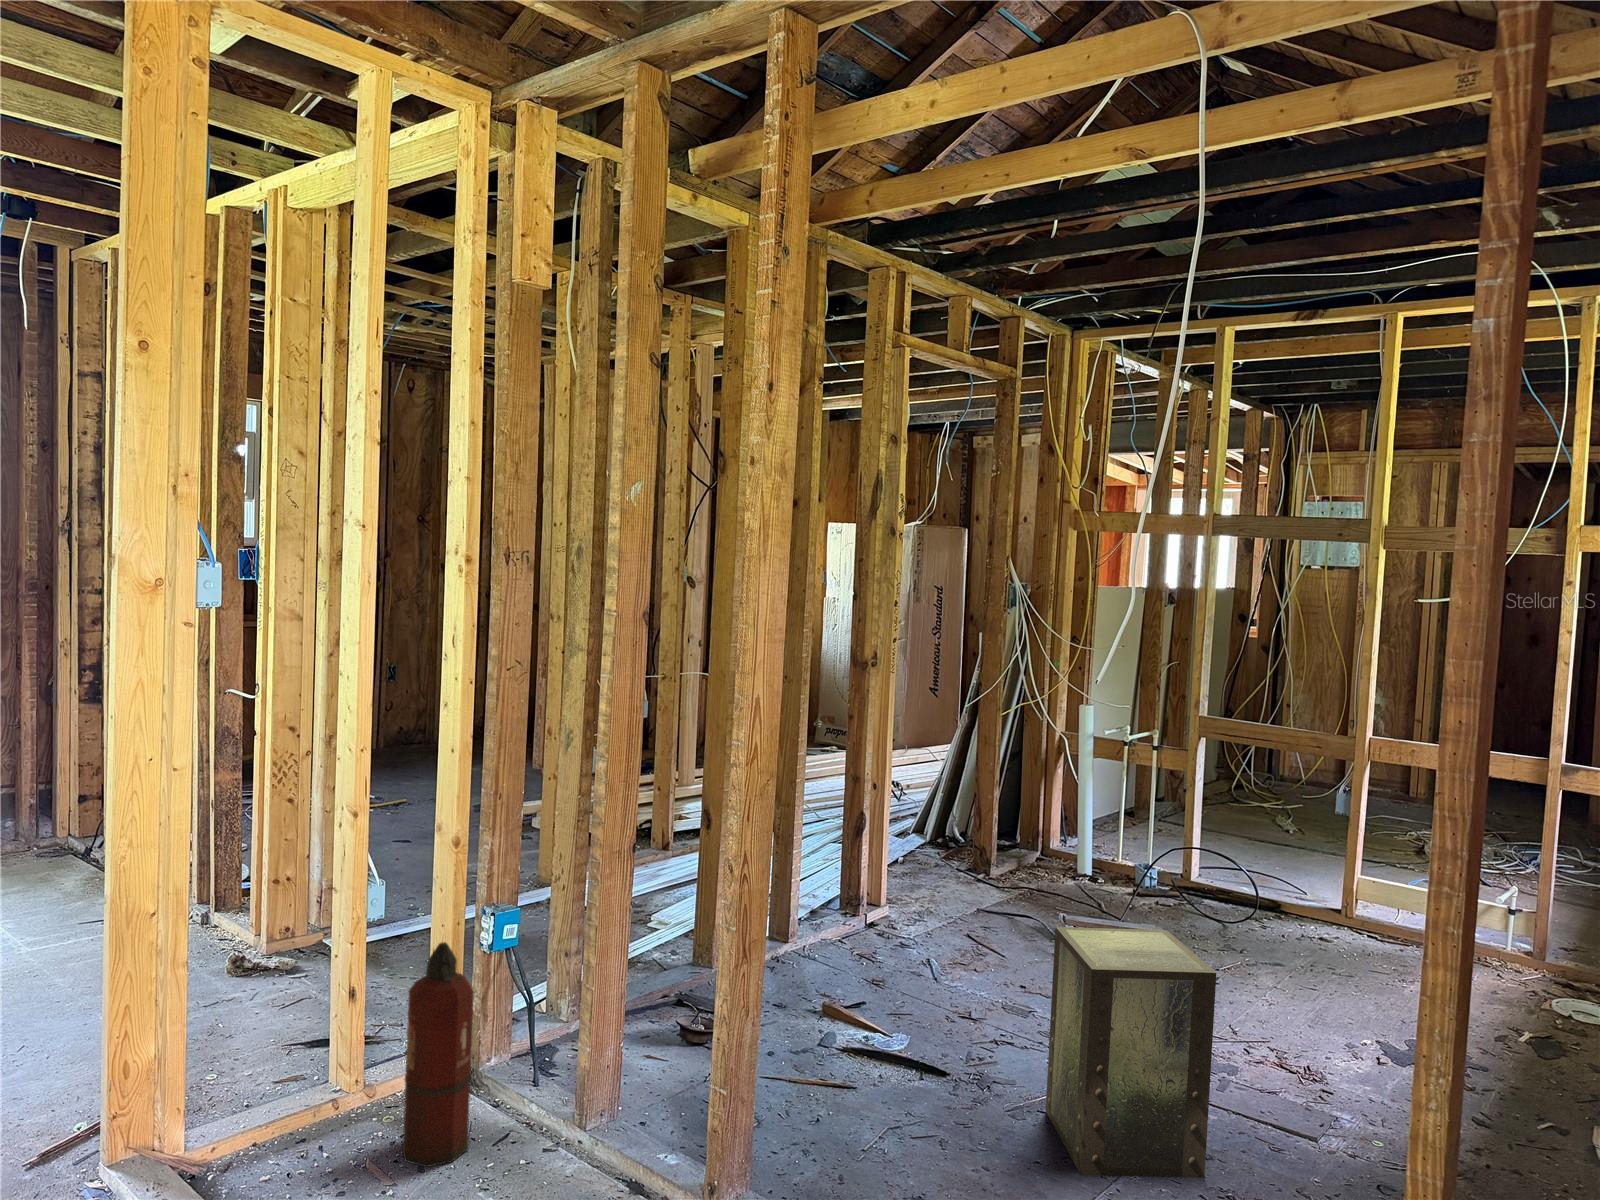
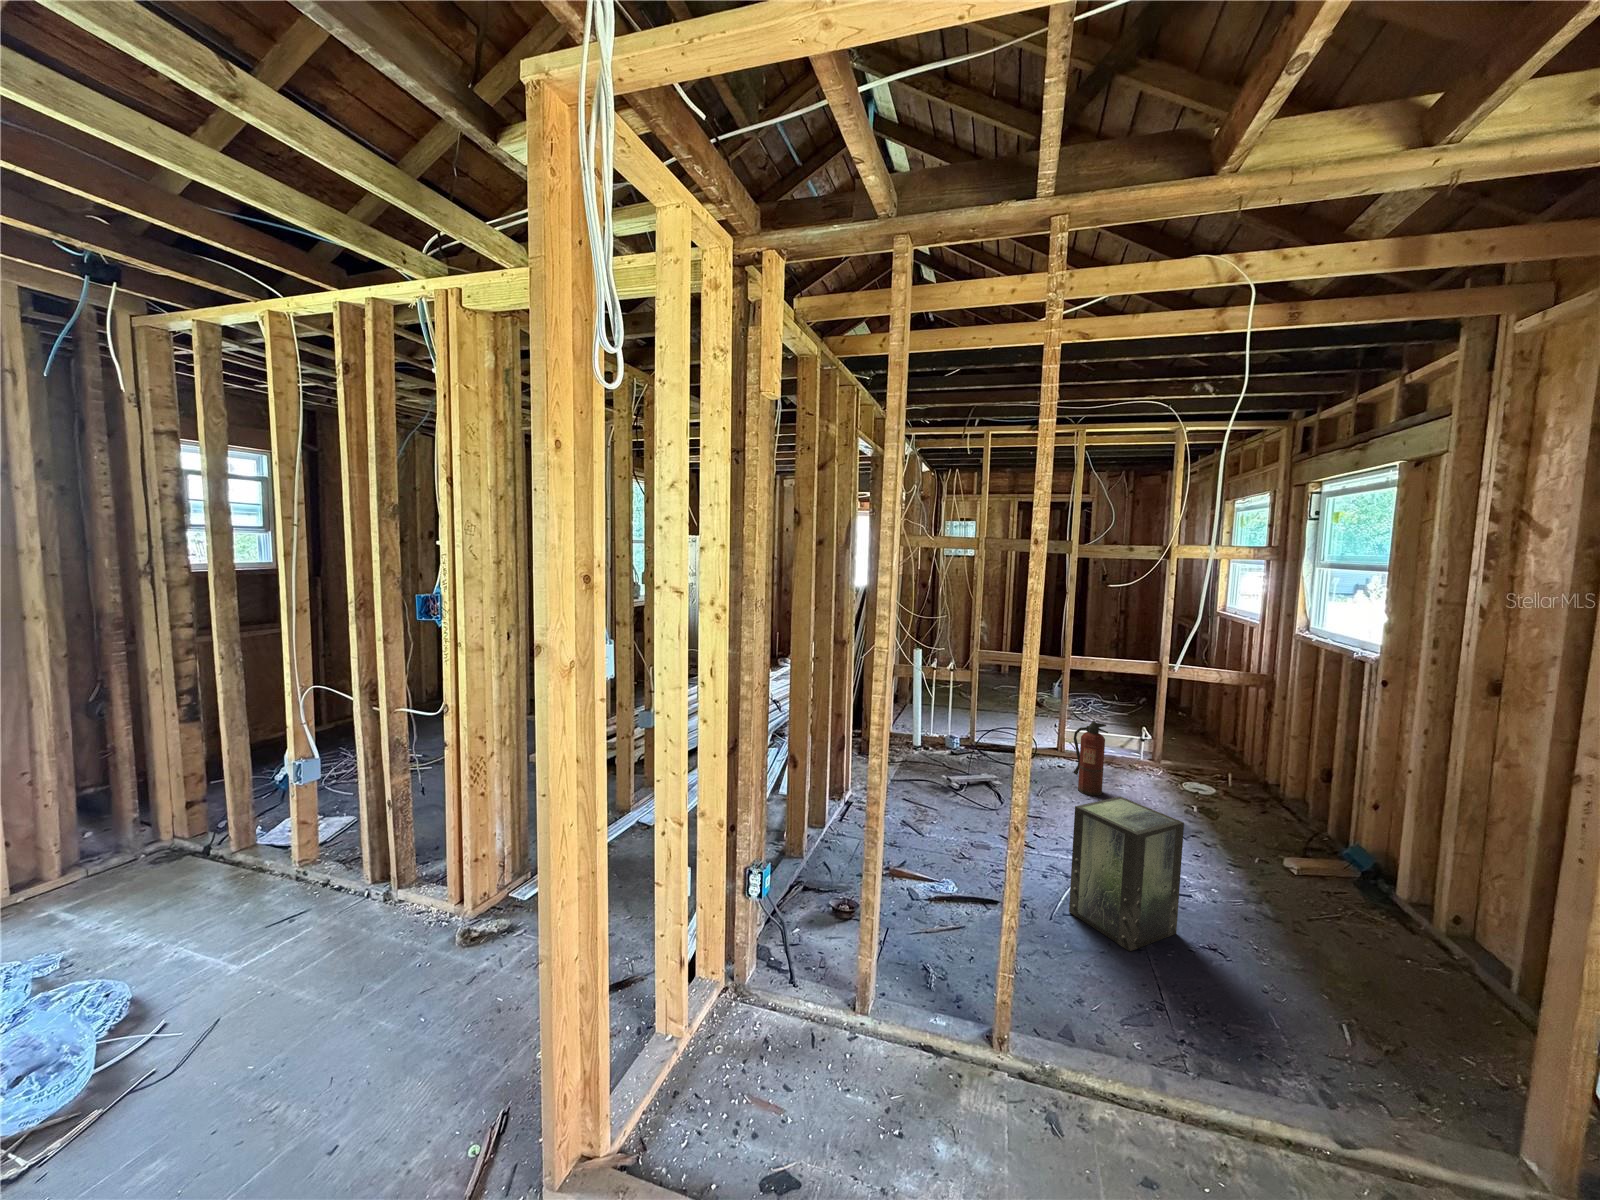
fire extinguisher: present [402,942,474,1167] -> present [1073,721,1108,795]

